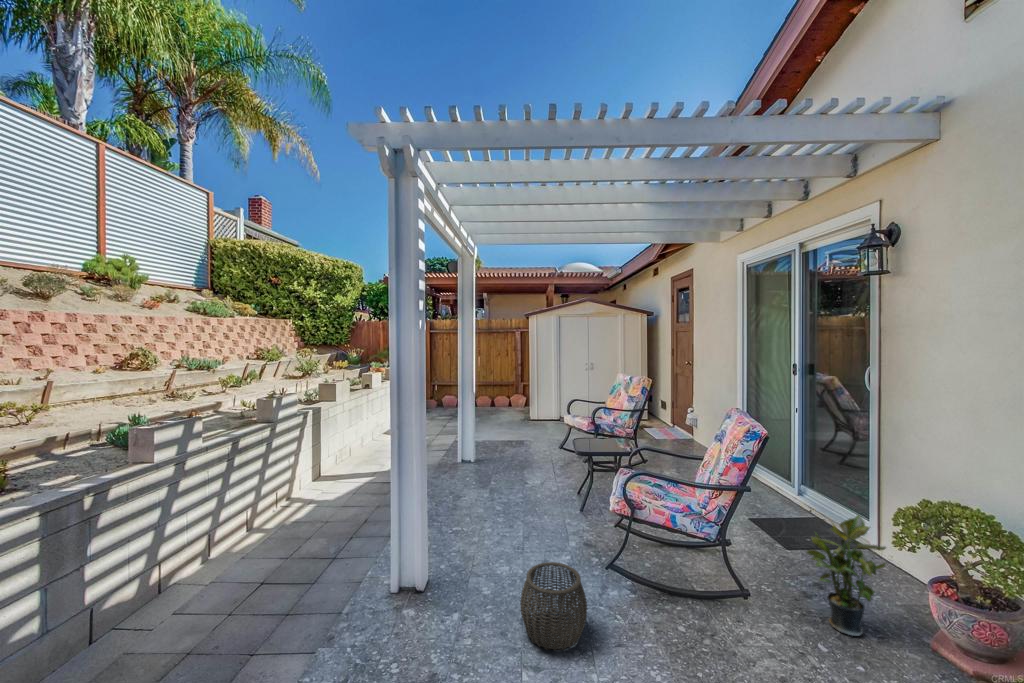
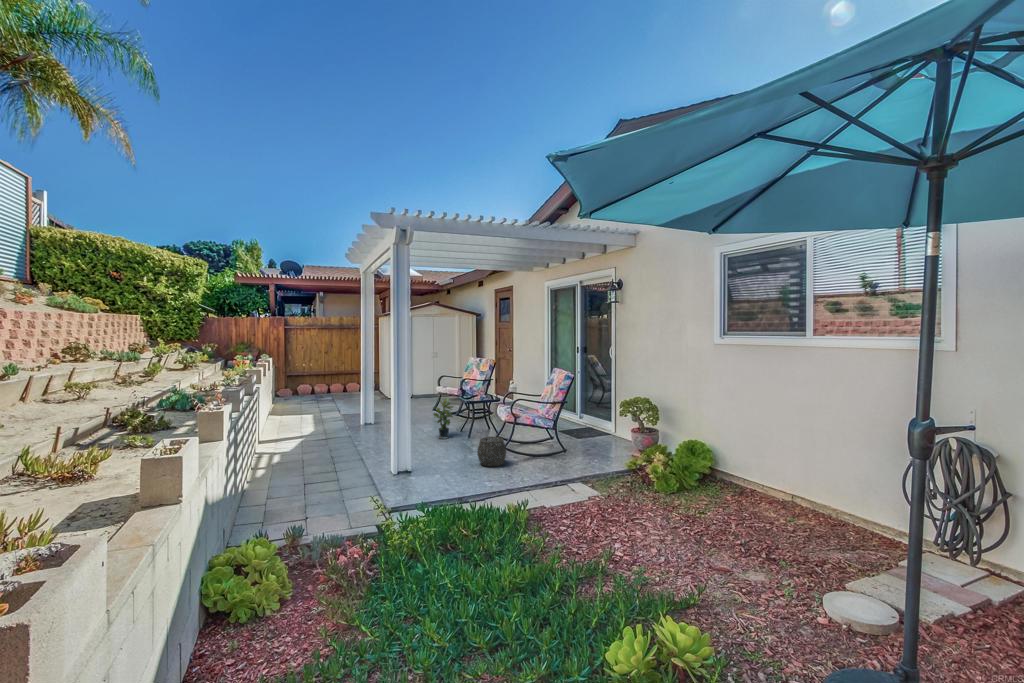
potted plant: present [807,515,886,636] -> present [433,398,453,439]

